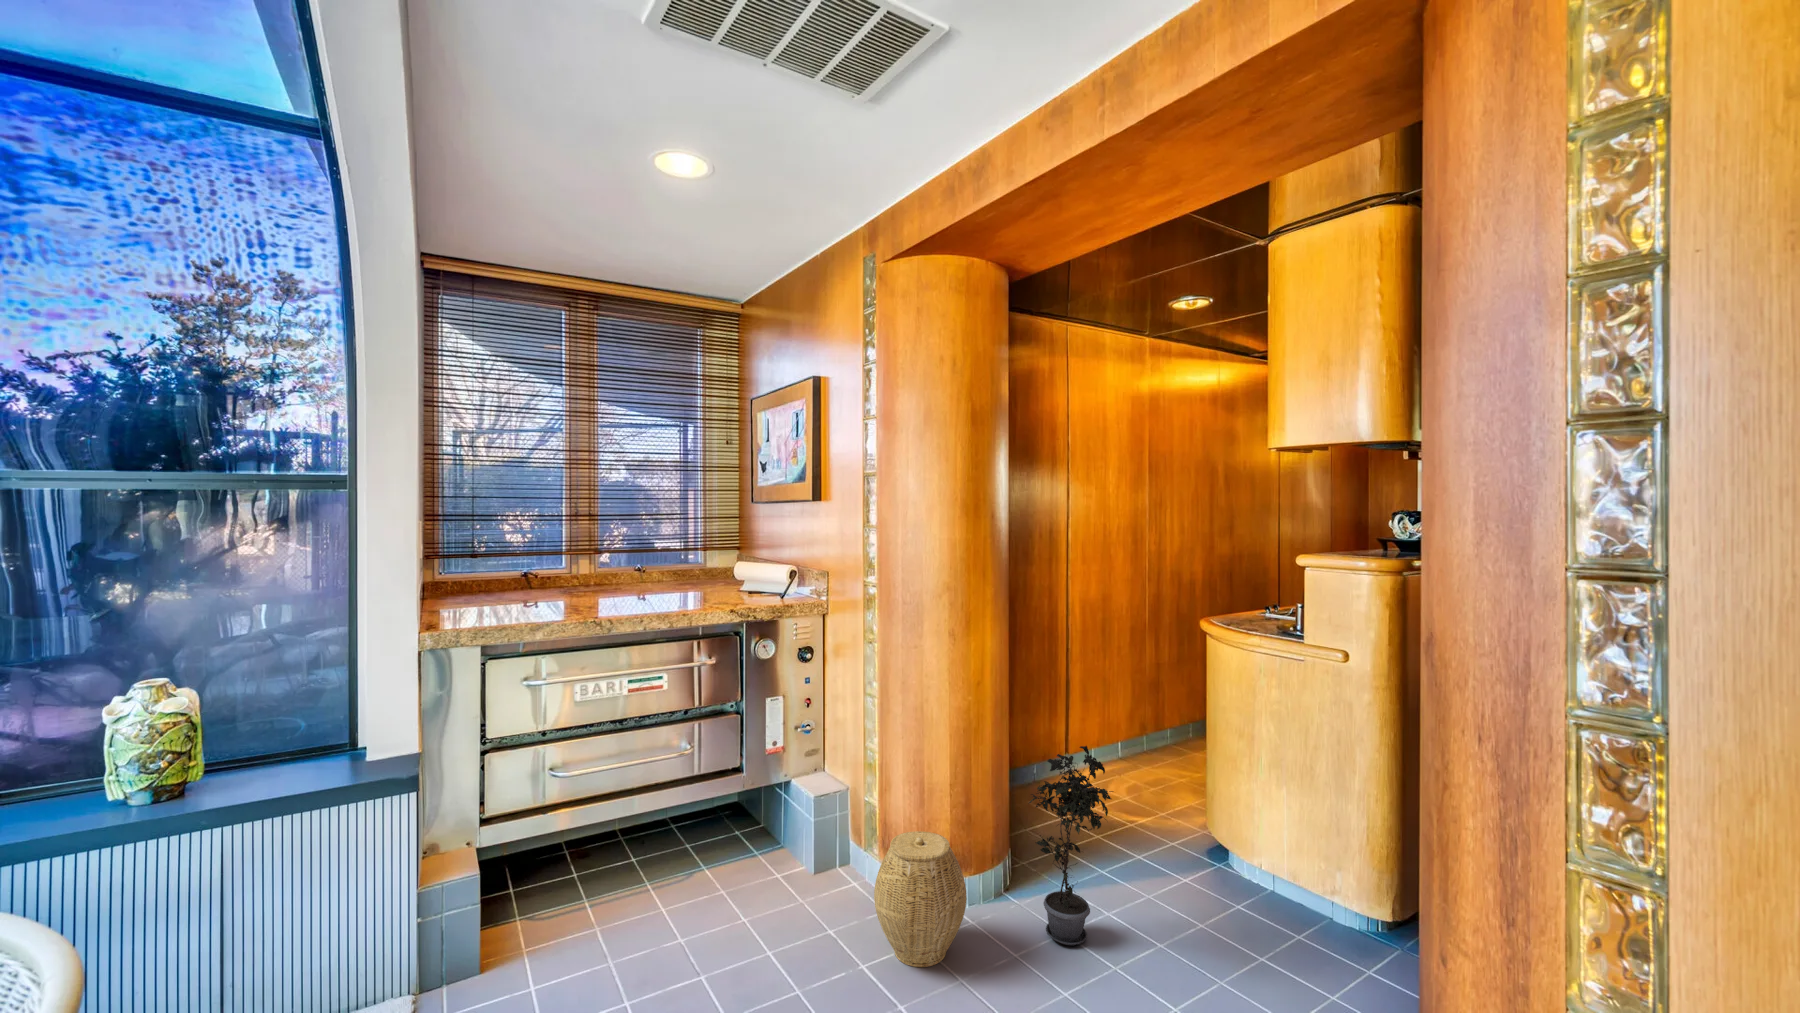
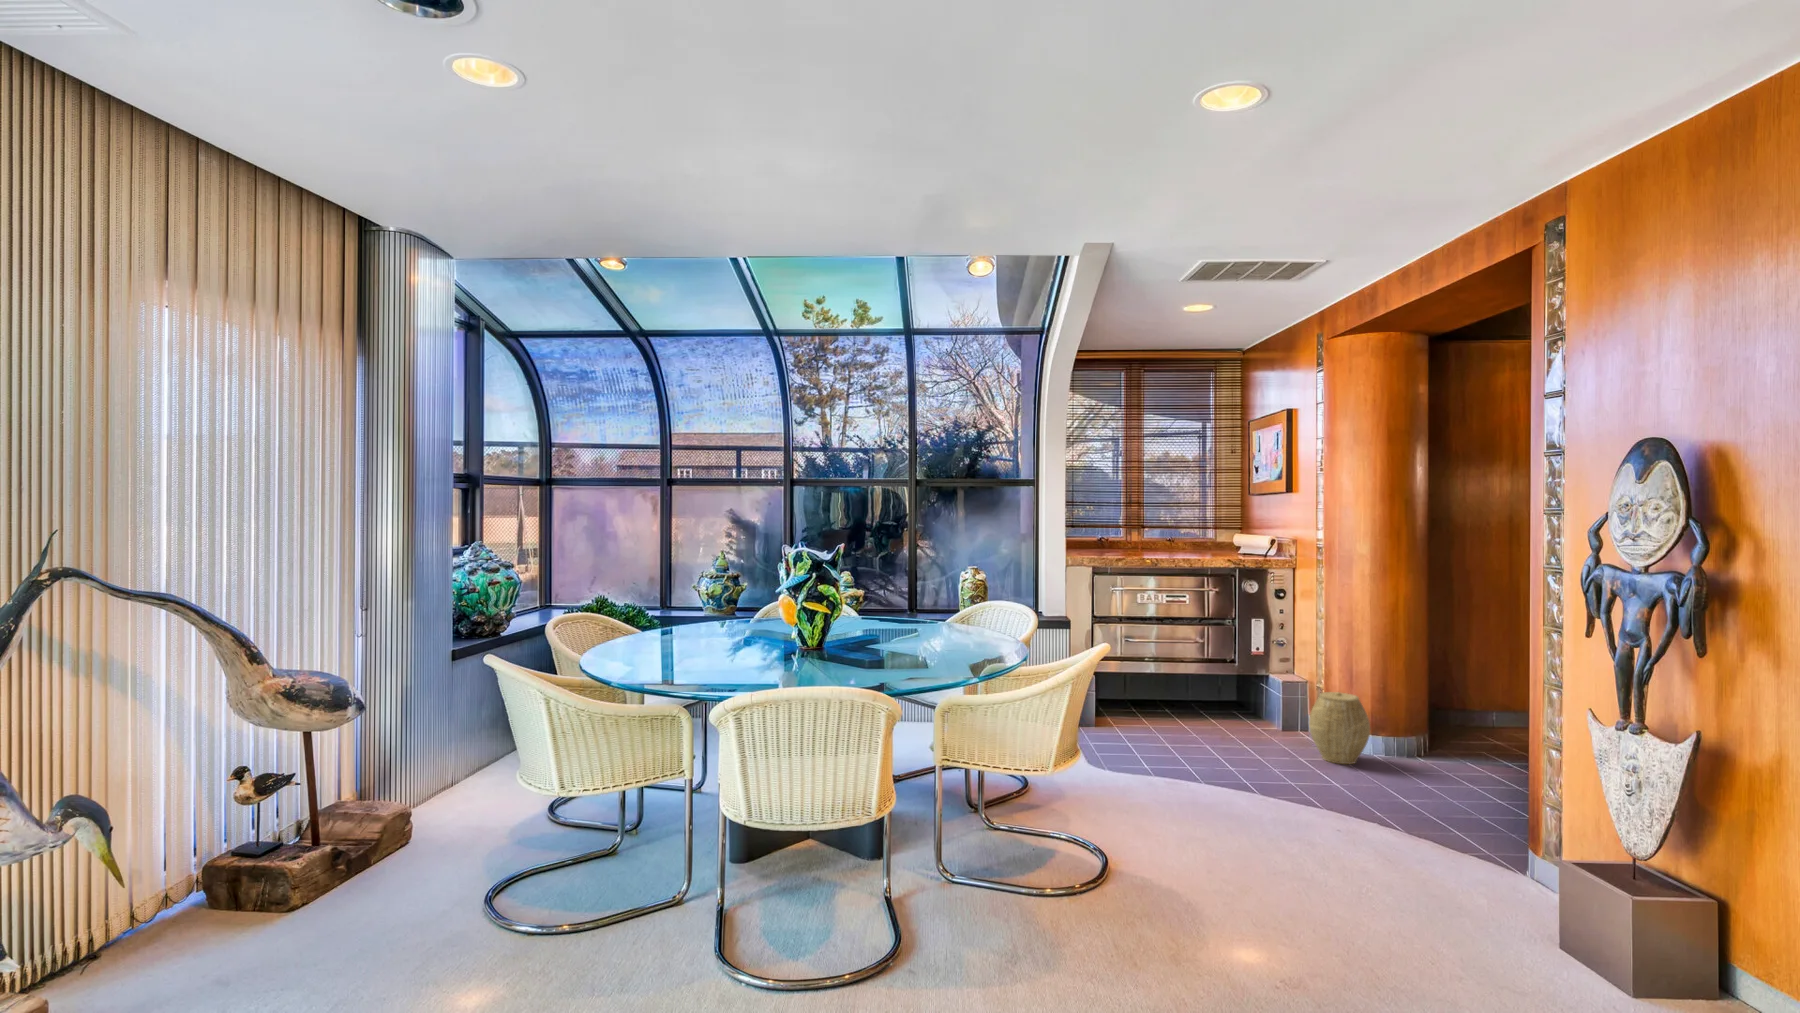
potted plant: present [1029,746,1113,946] -> none [1417,651,1481,776]

